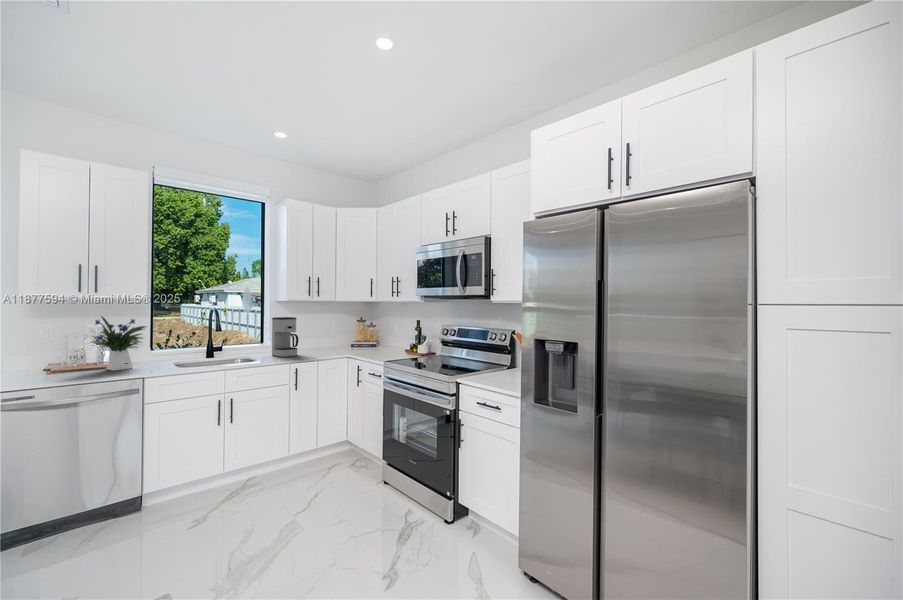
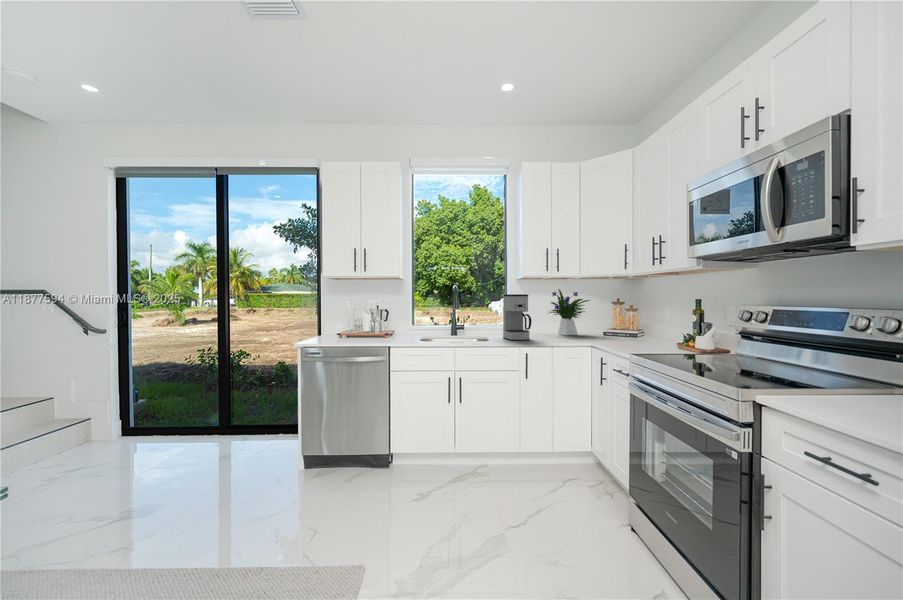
flower arrangement: present [91,316,146,371] -> present [550,289,590,335]

